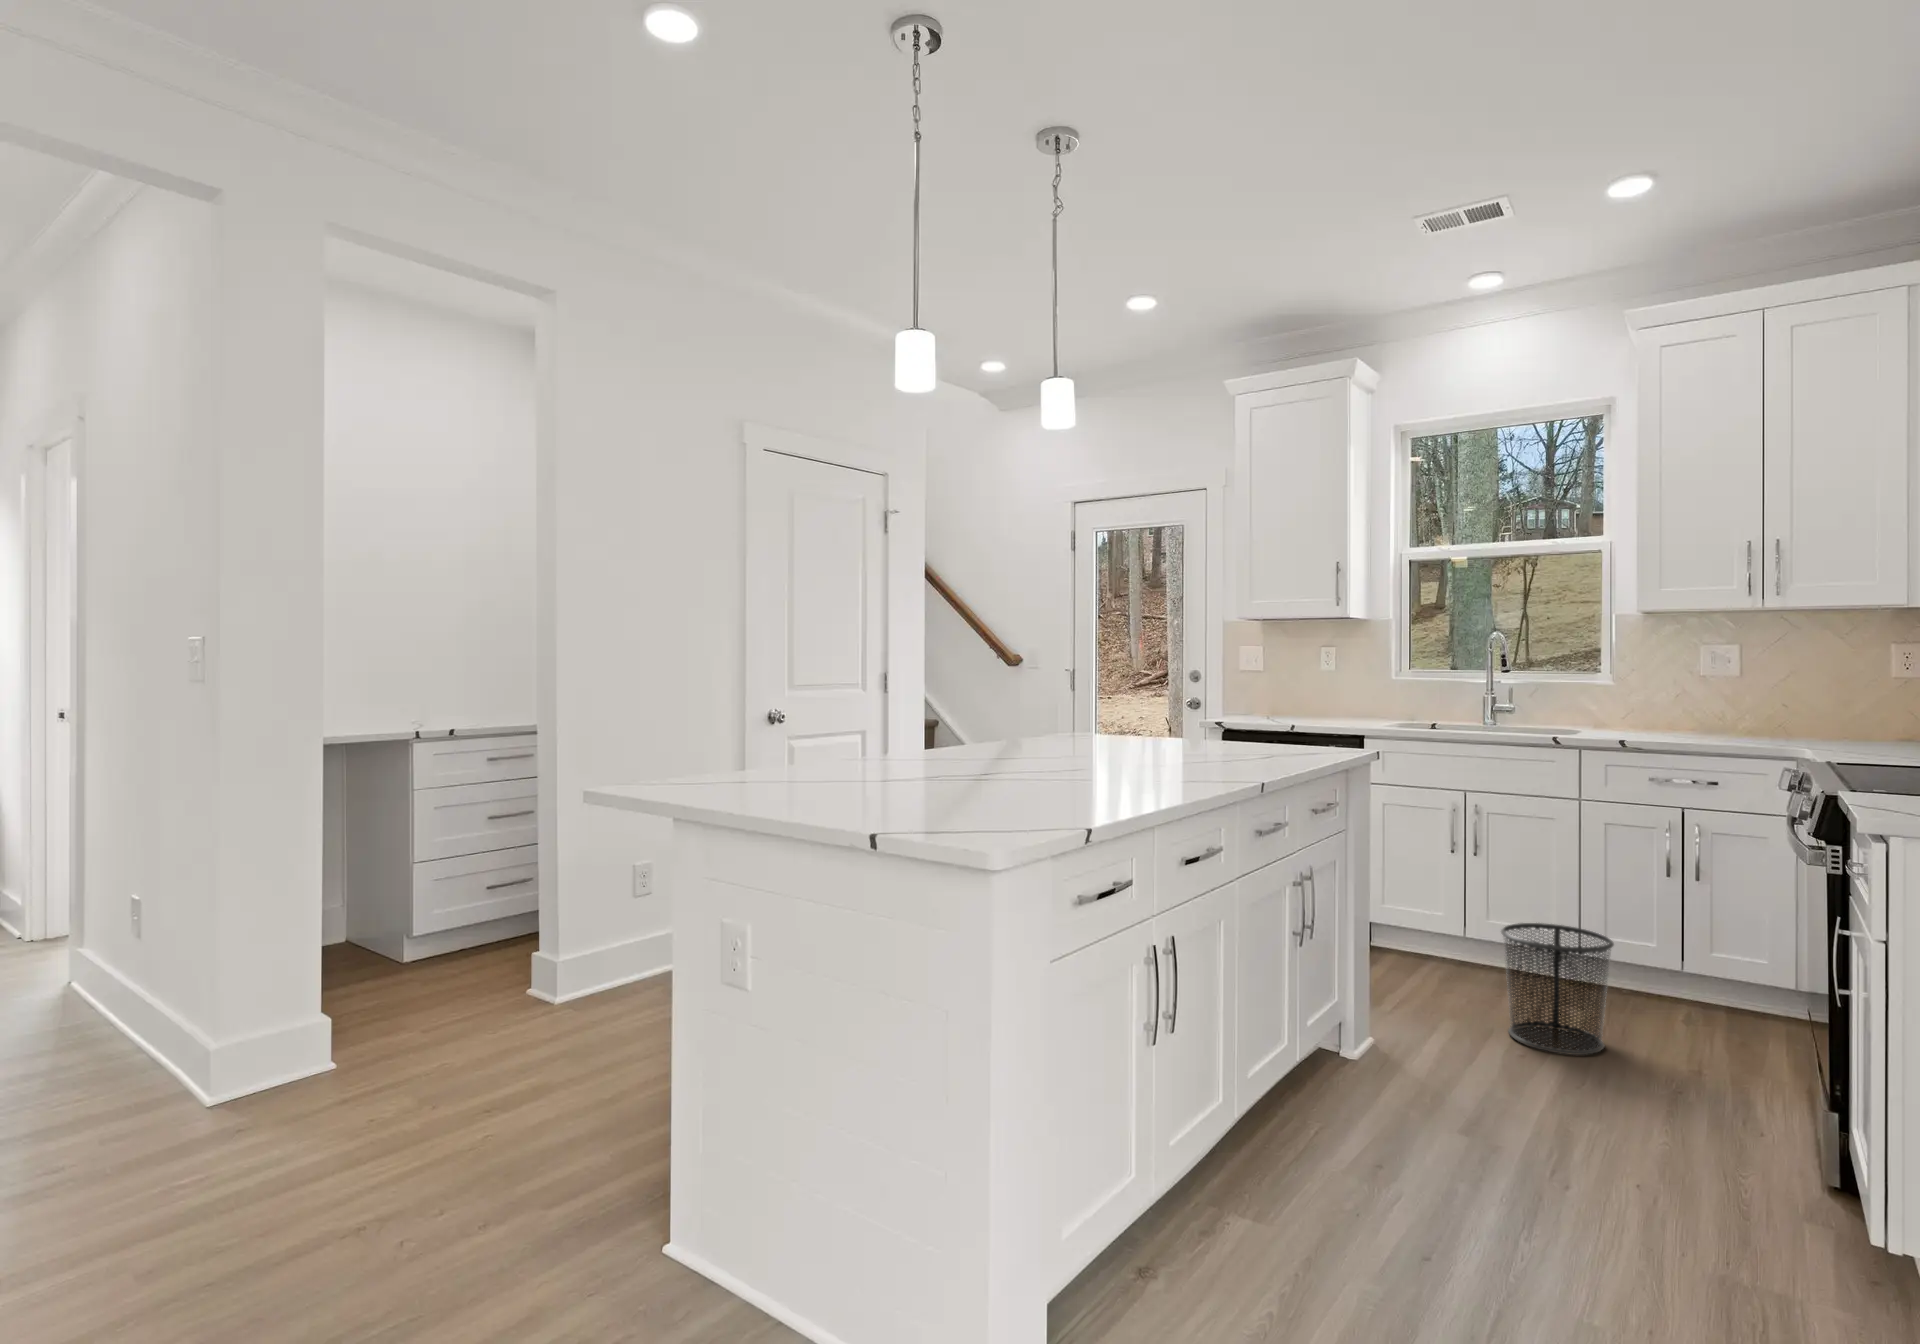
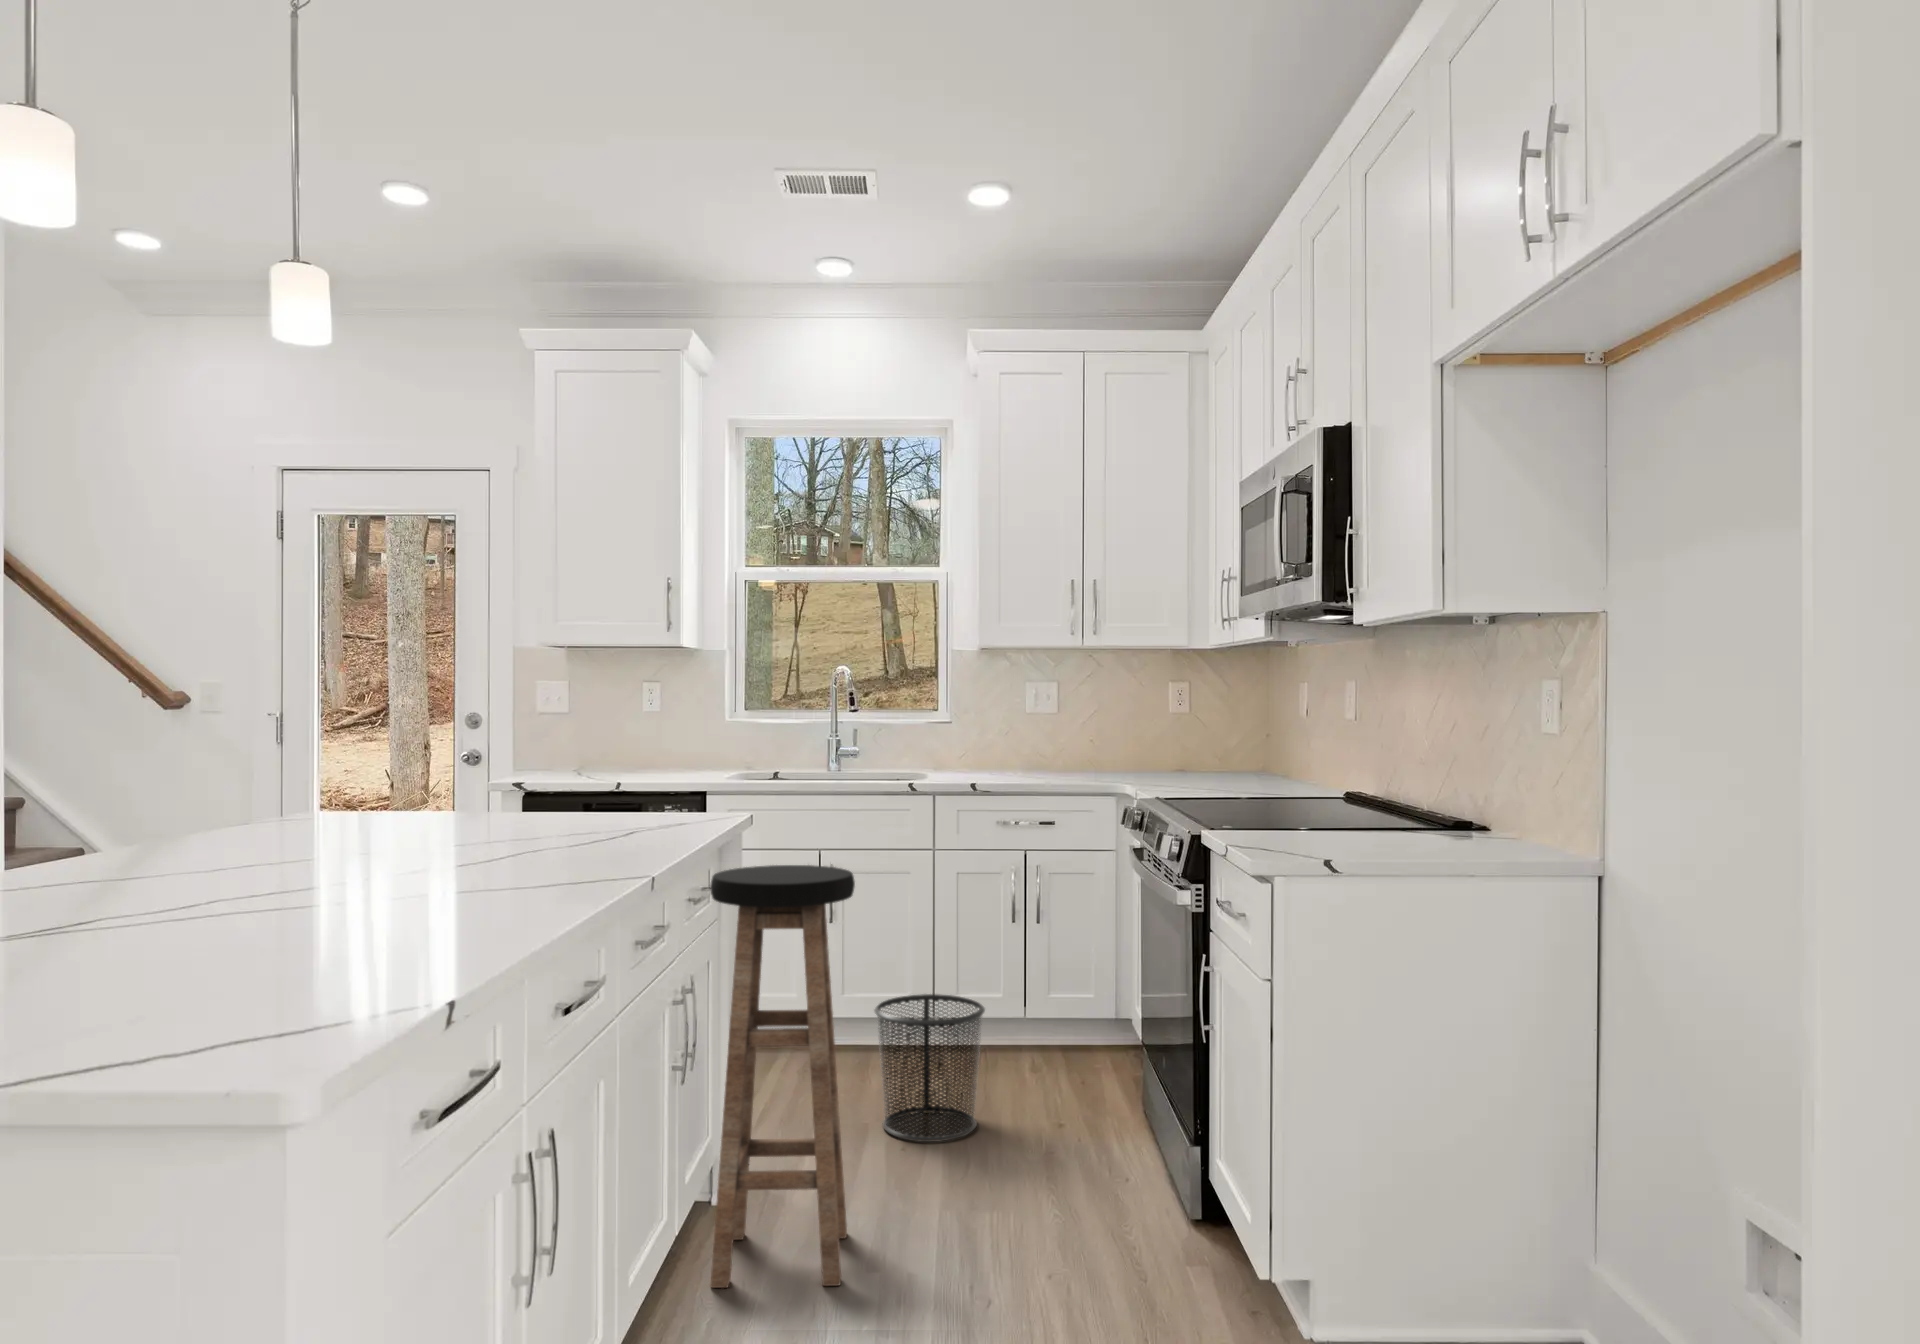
bar stool: none [1325,794,1454,1138] -> present [710,865,855,1288]

